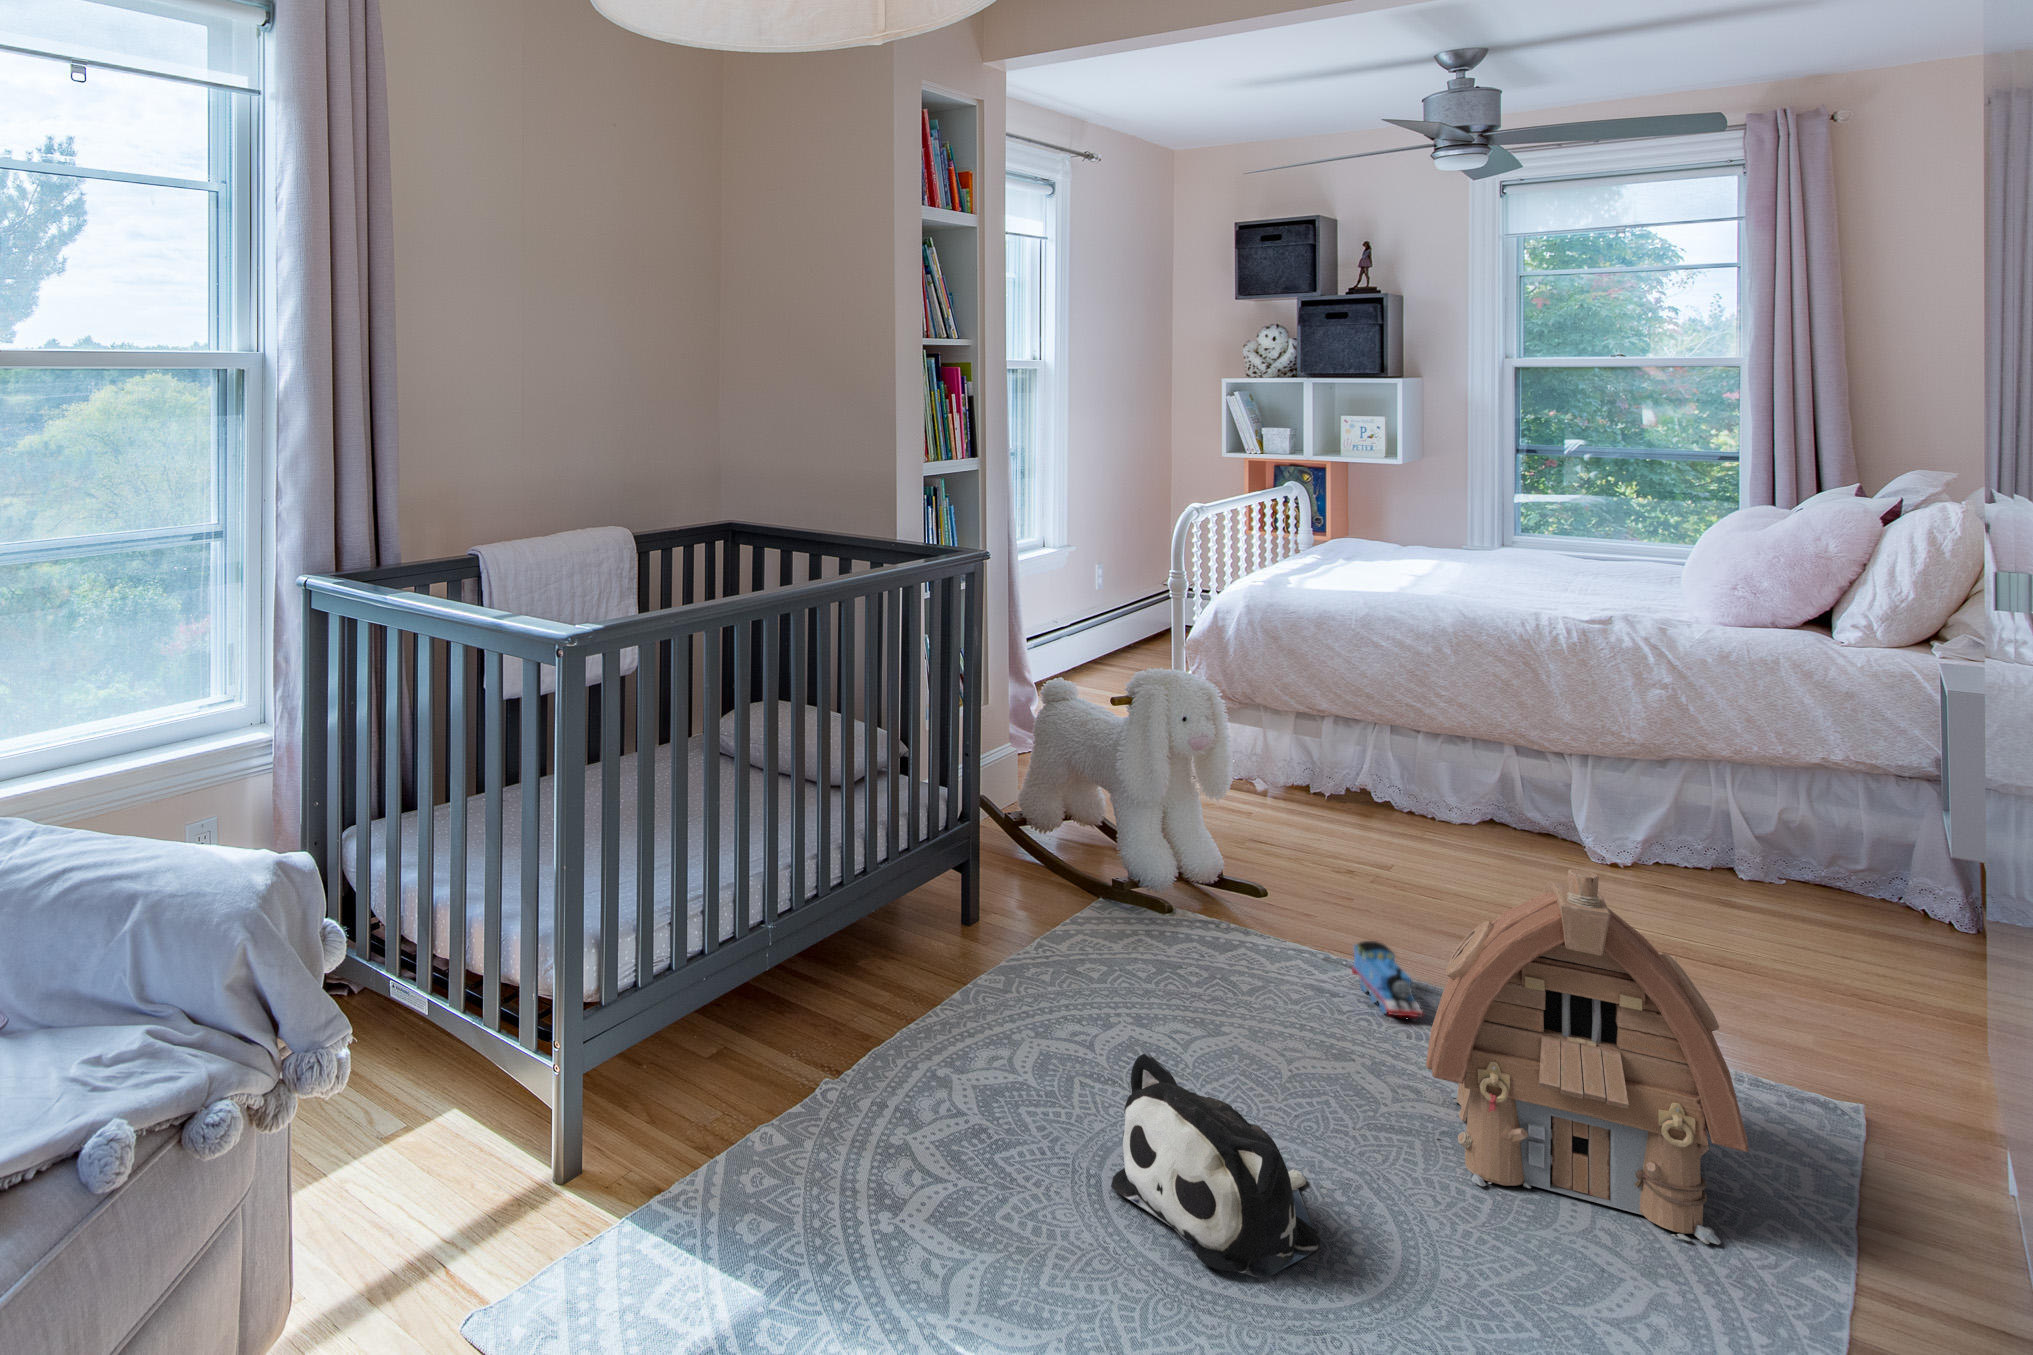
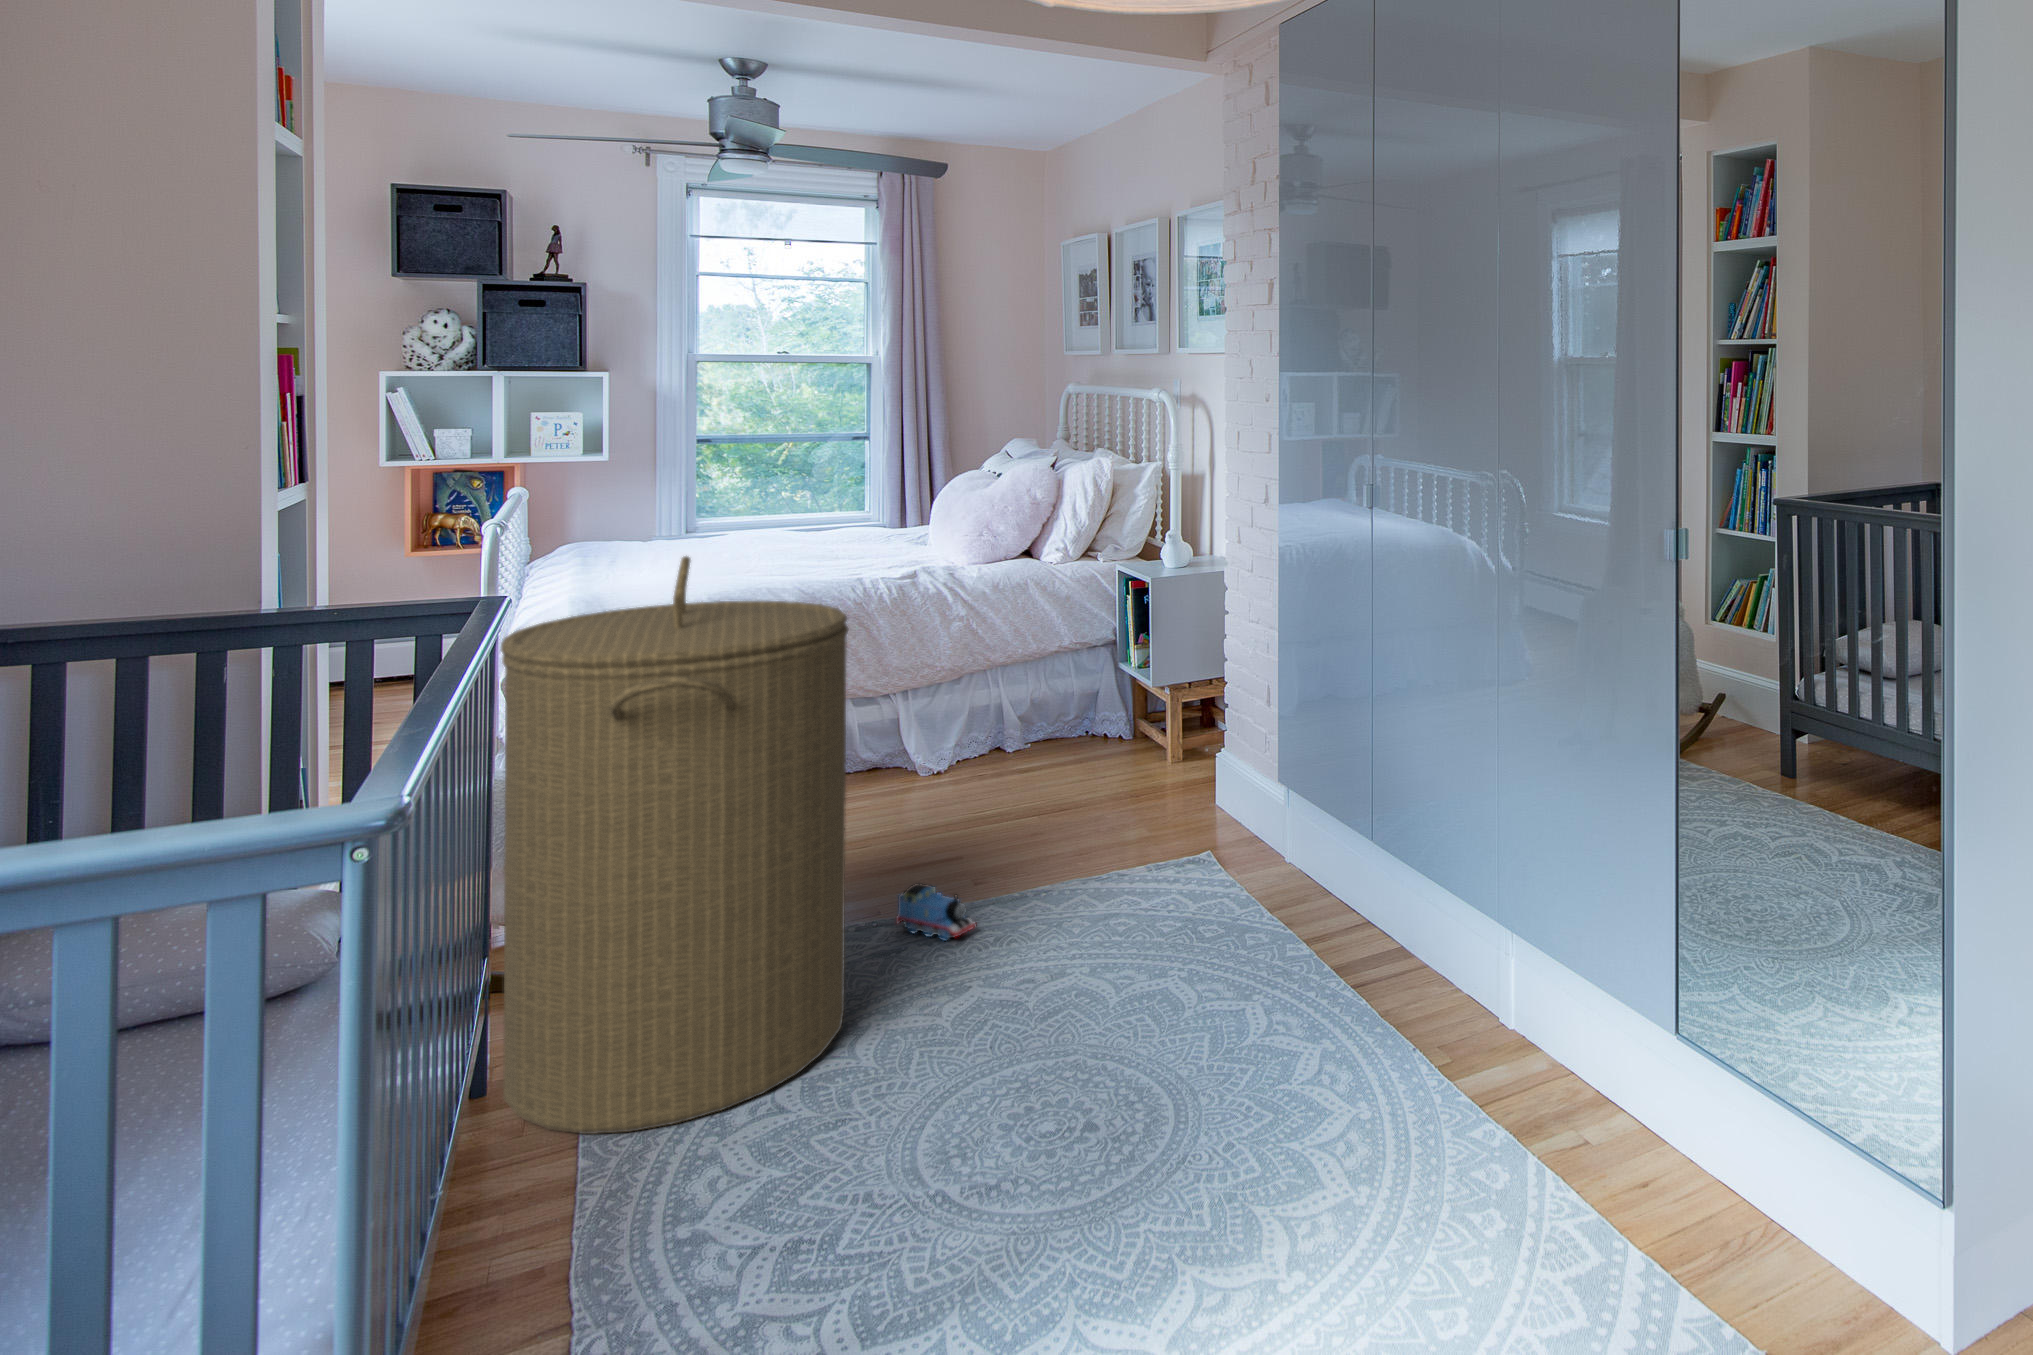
laundry hamper: none [950,547,1225,1035] -> present [501,556,848,1134]
toy house: present [1426,869,1749,1244] -> none [1049,734,1264,1010]
plush toy: present [1111,1053,1320,1278] -> none [955,1034,1127,1189]

